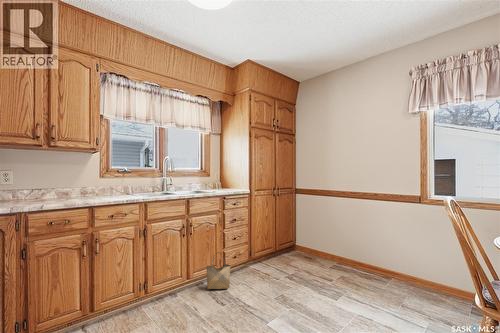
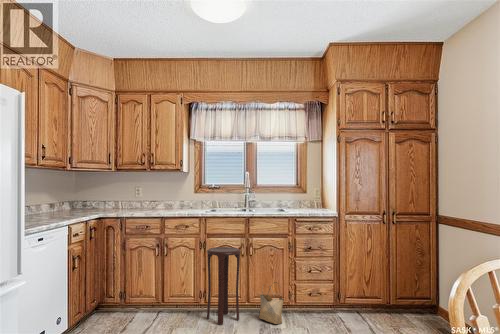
stool: none [160,229,197,312] -> present [207,247,241,325]

